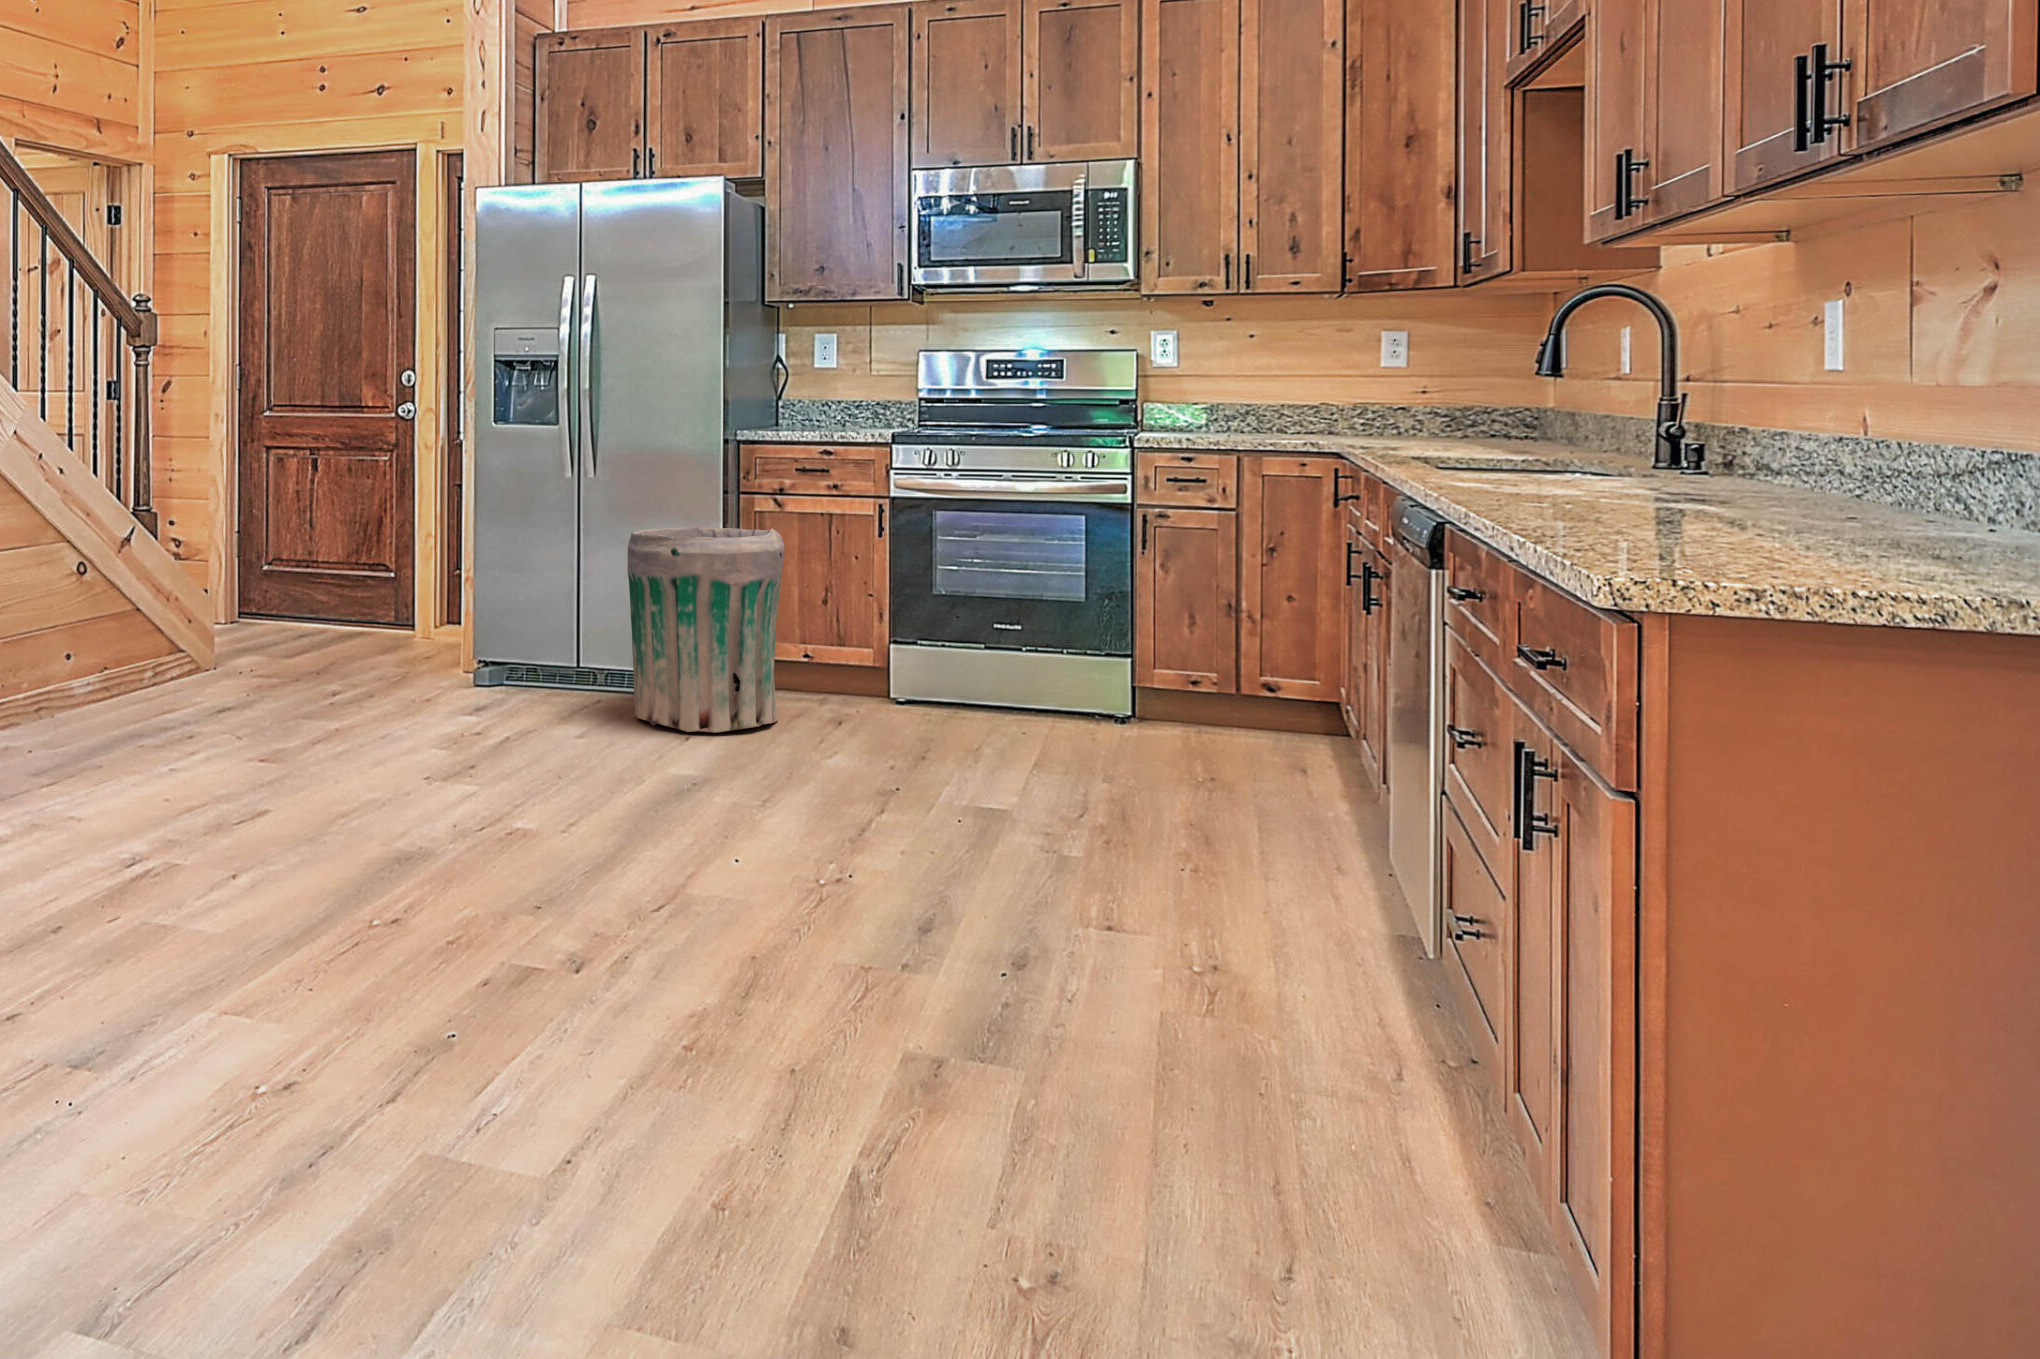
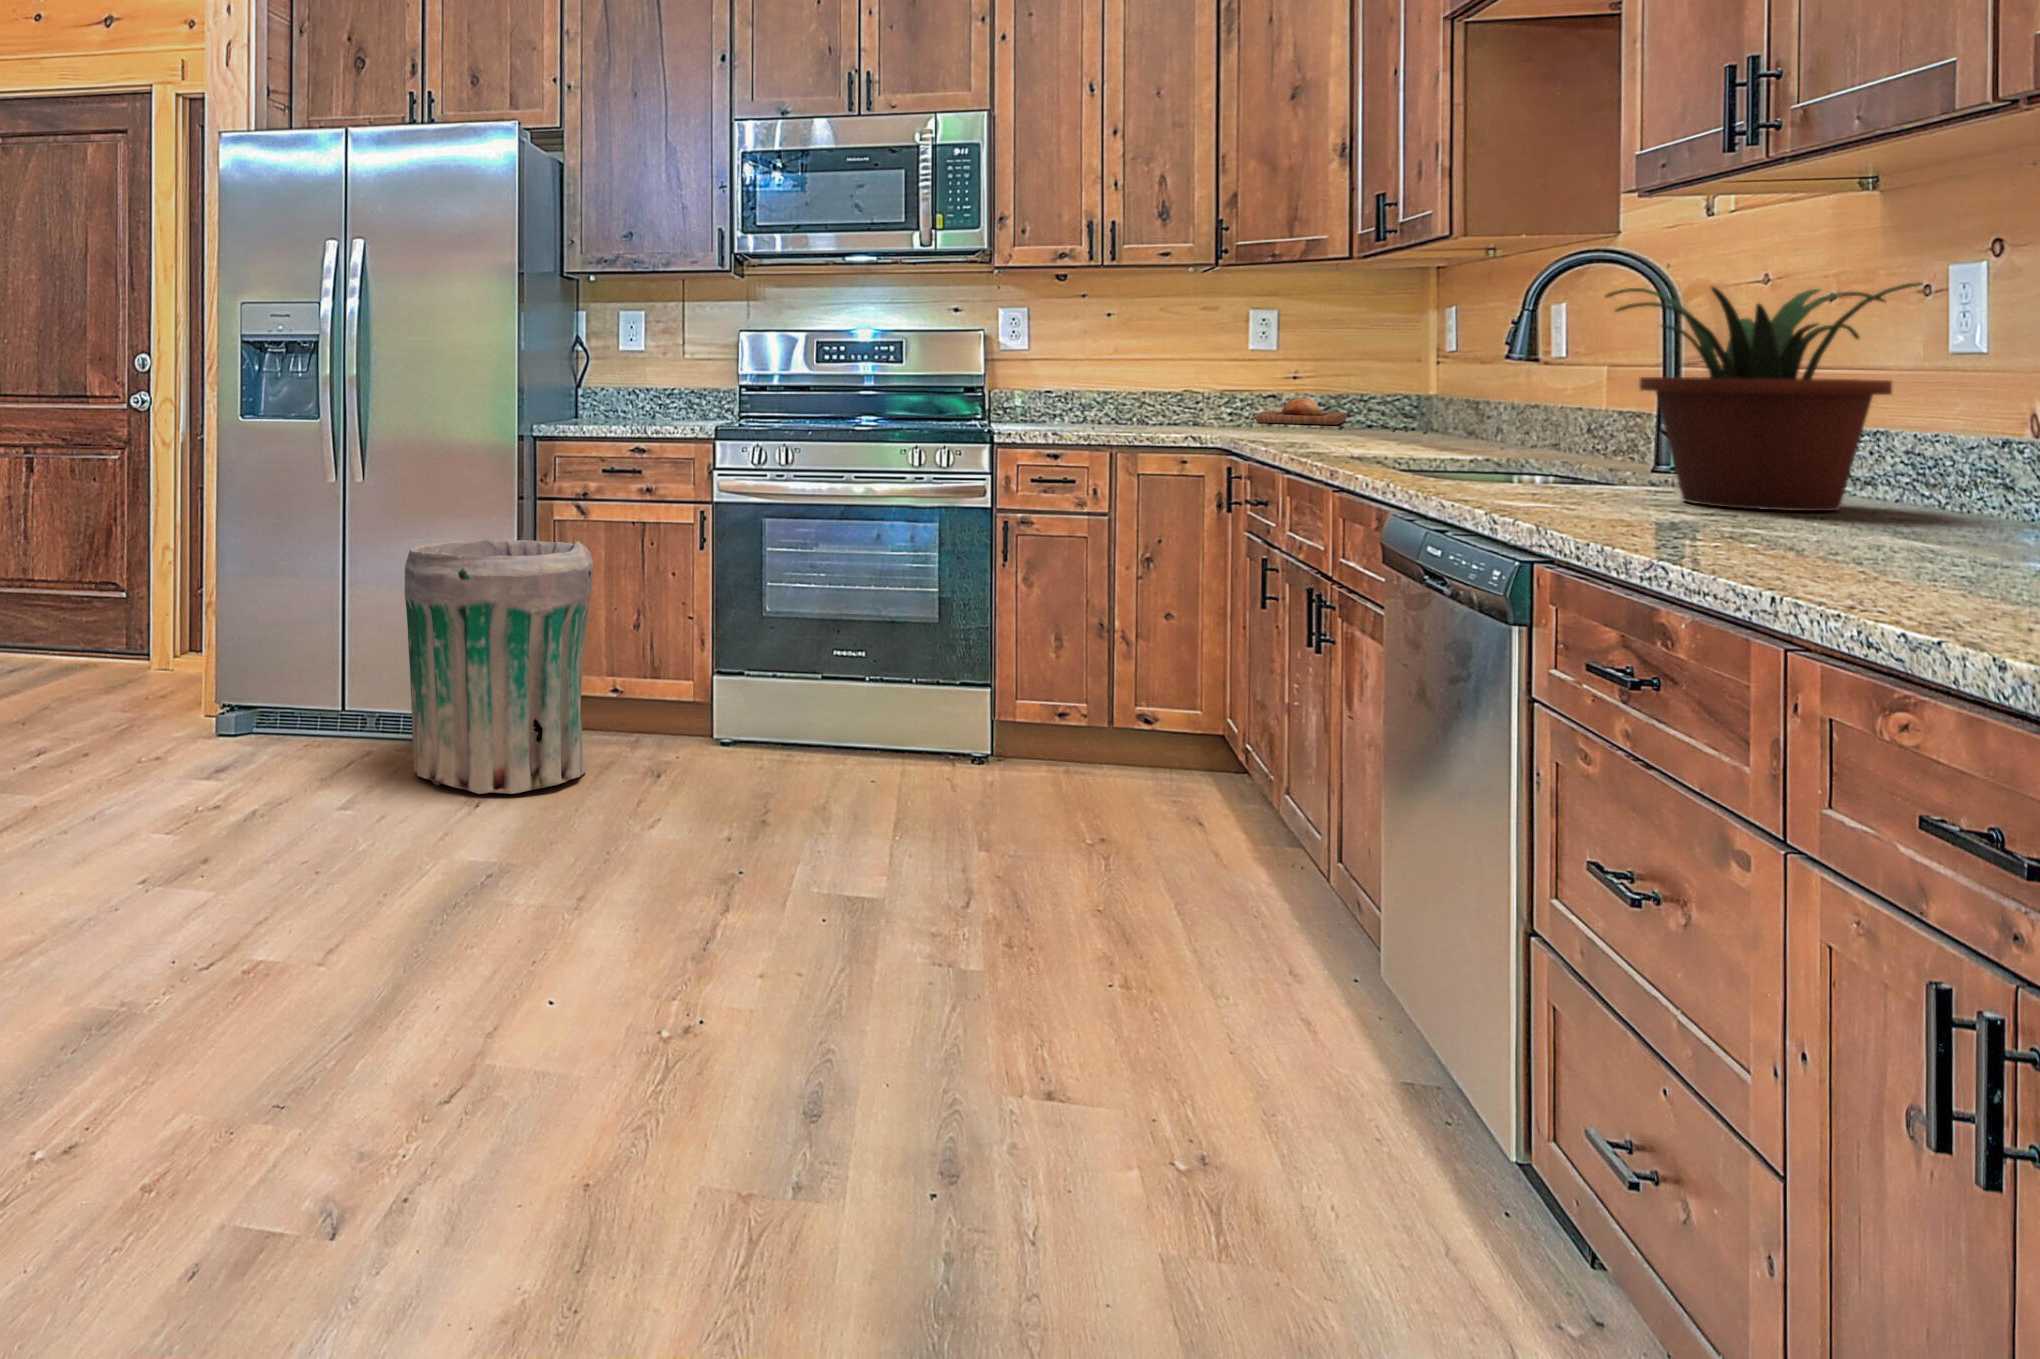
potted plant: none [1529,320,1749,490] -> present [1605,282,1924,511]
bread loaf: none [1379,411,1472,435] -> present [1256,398,1346,425]

